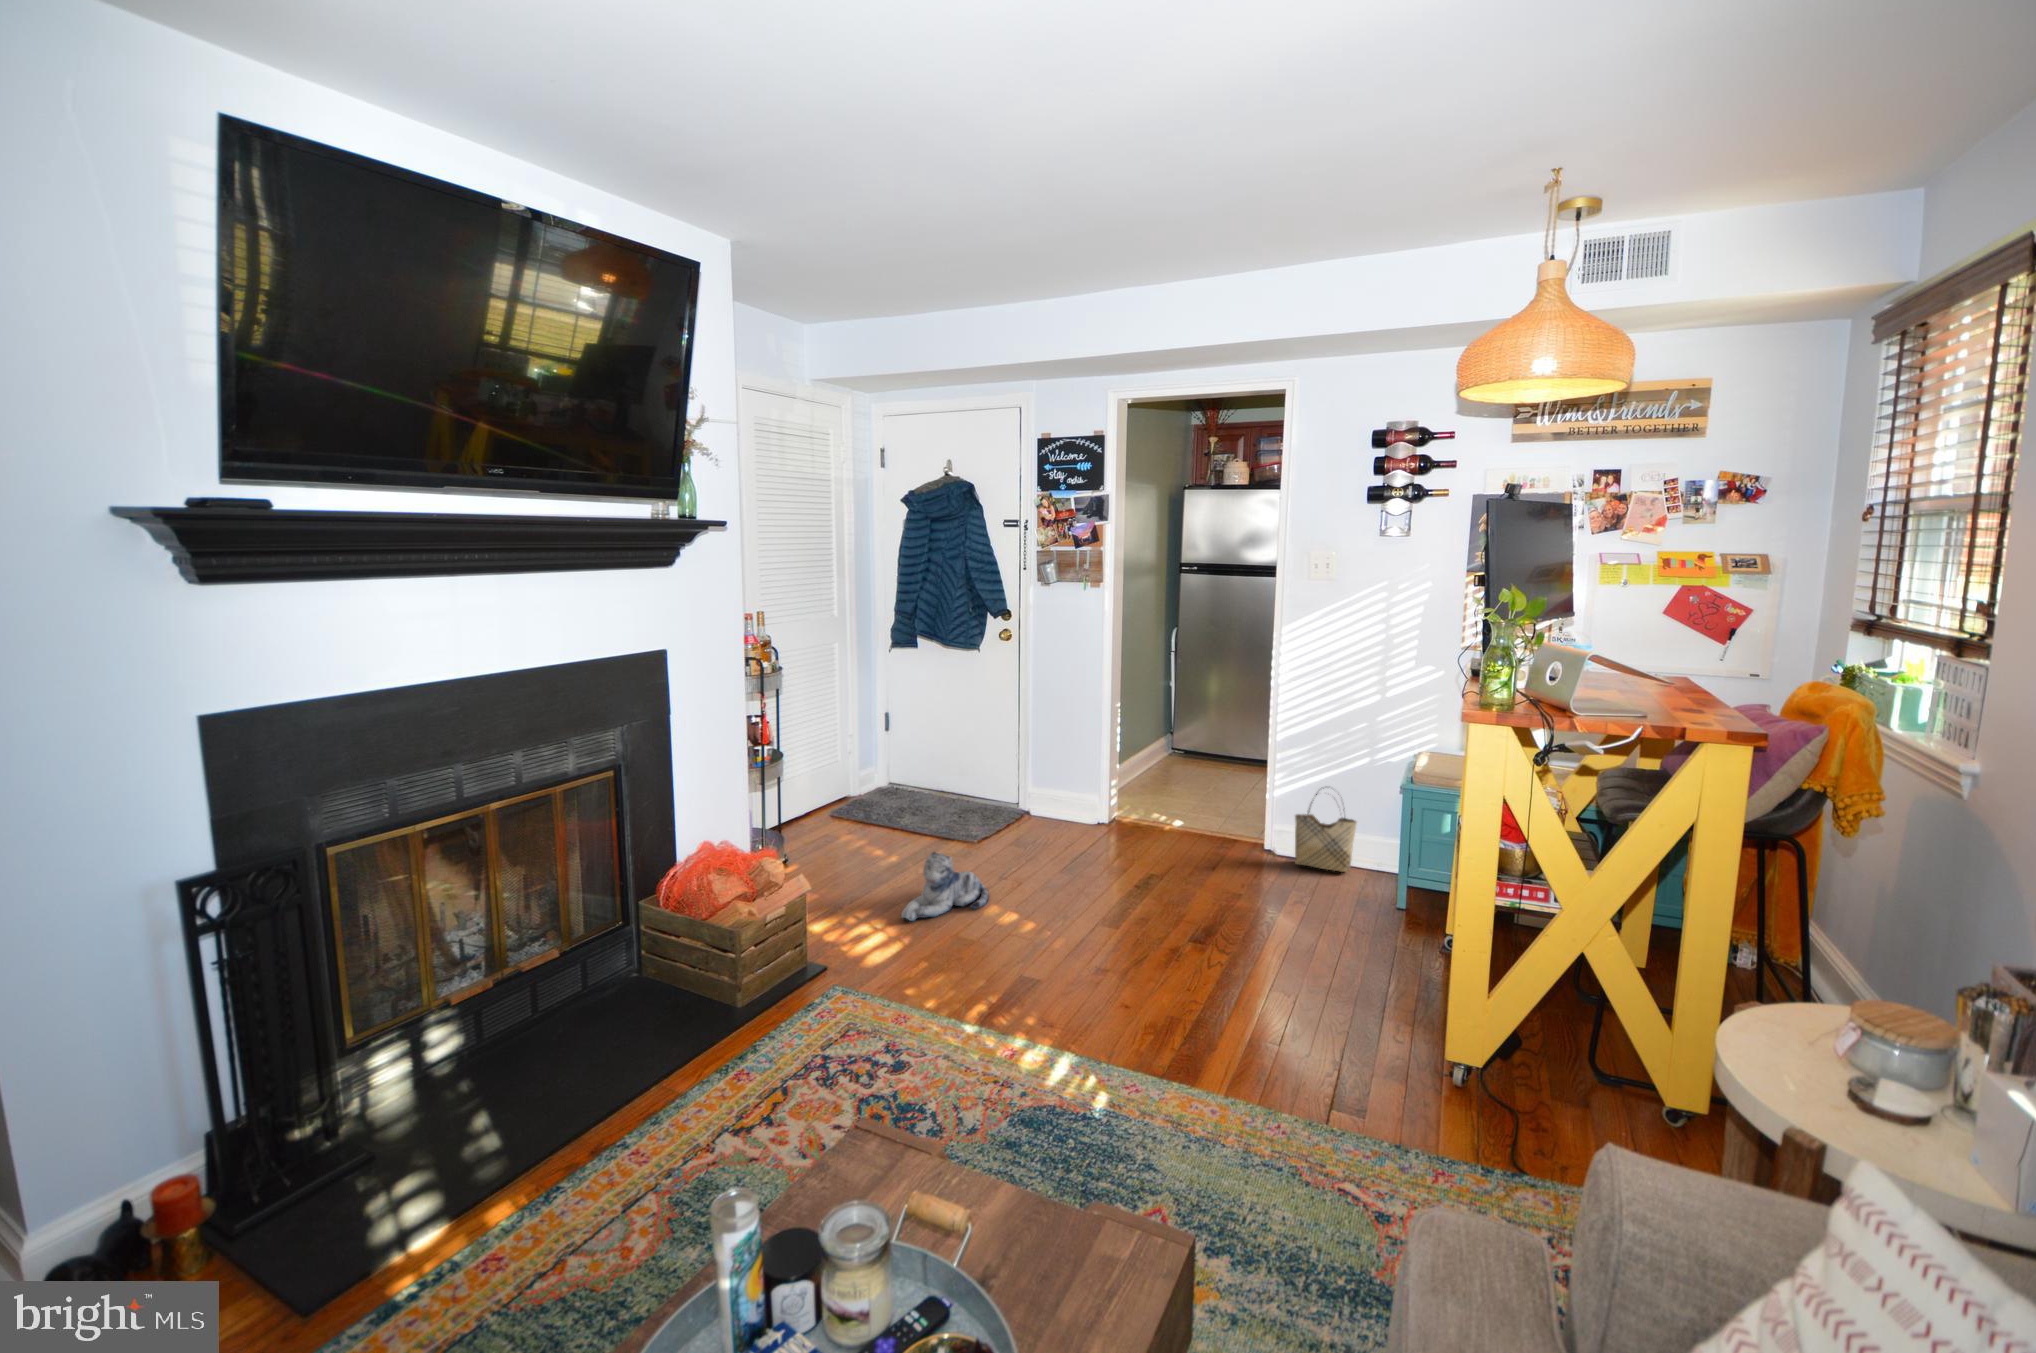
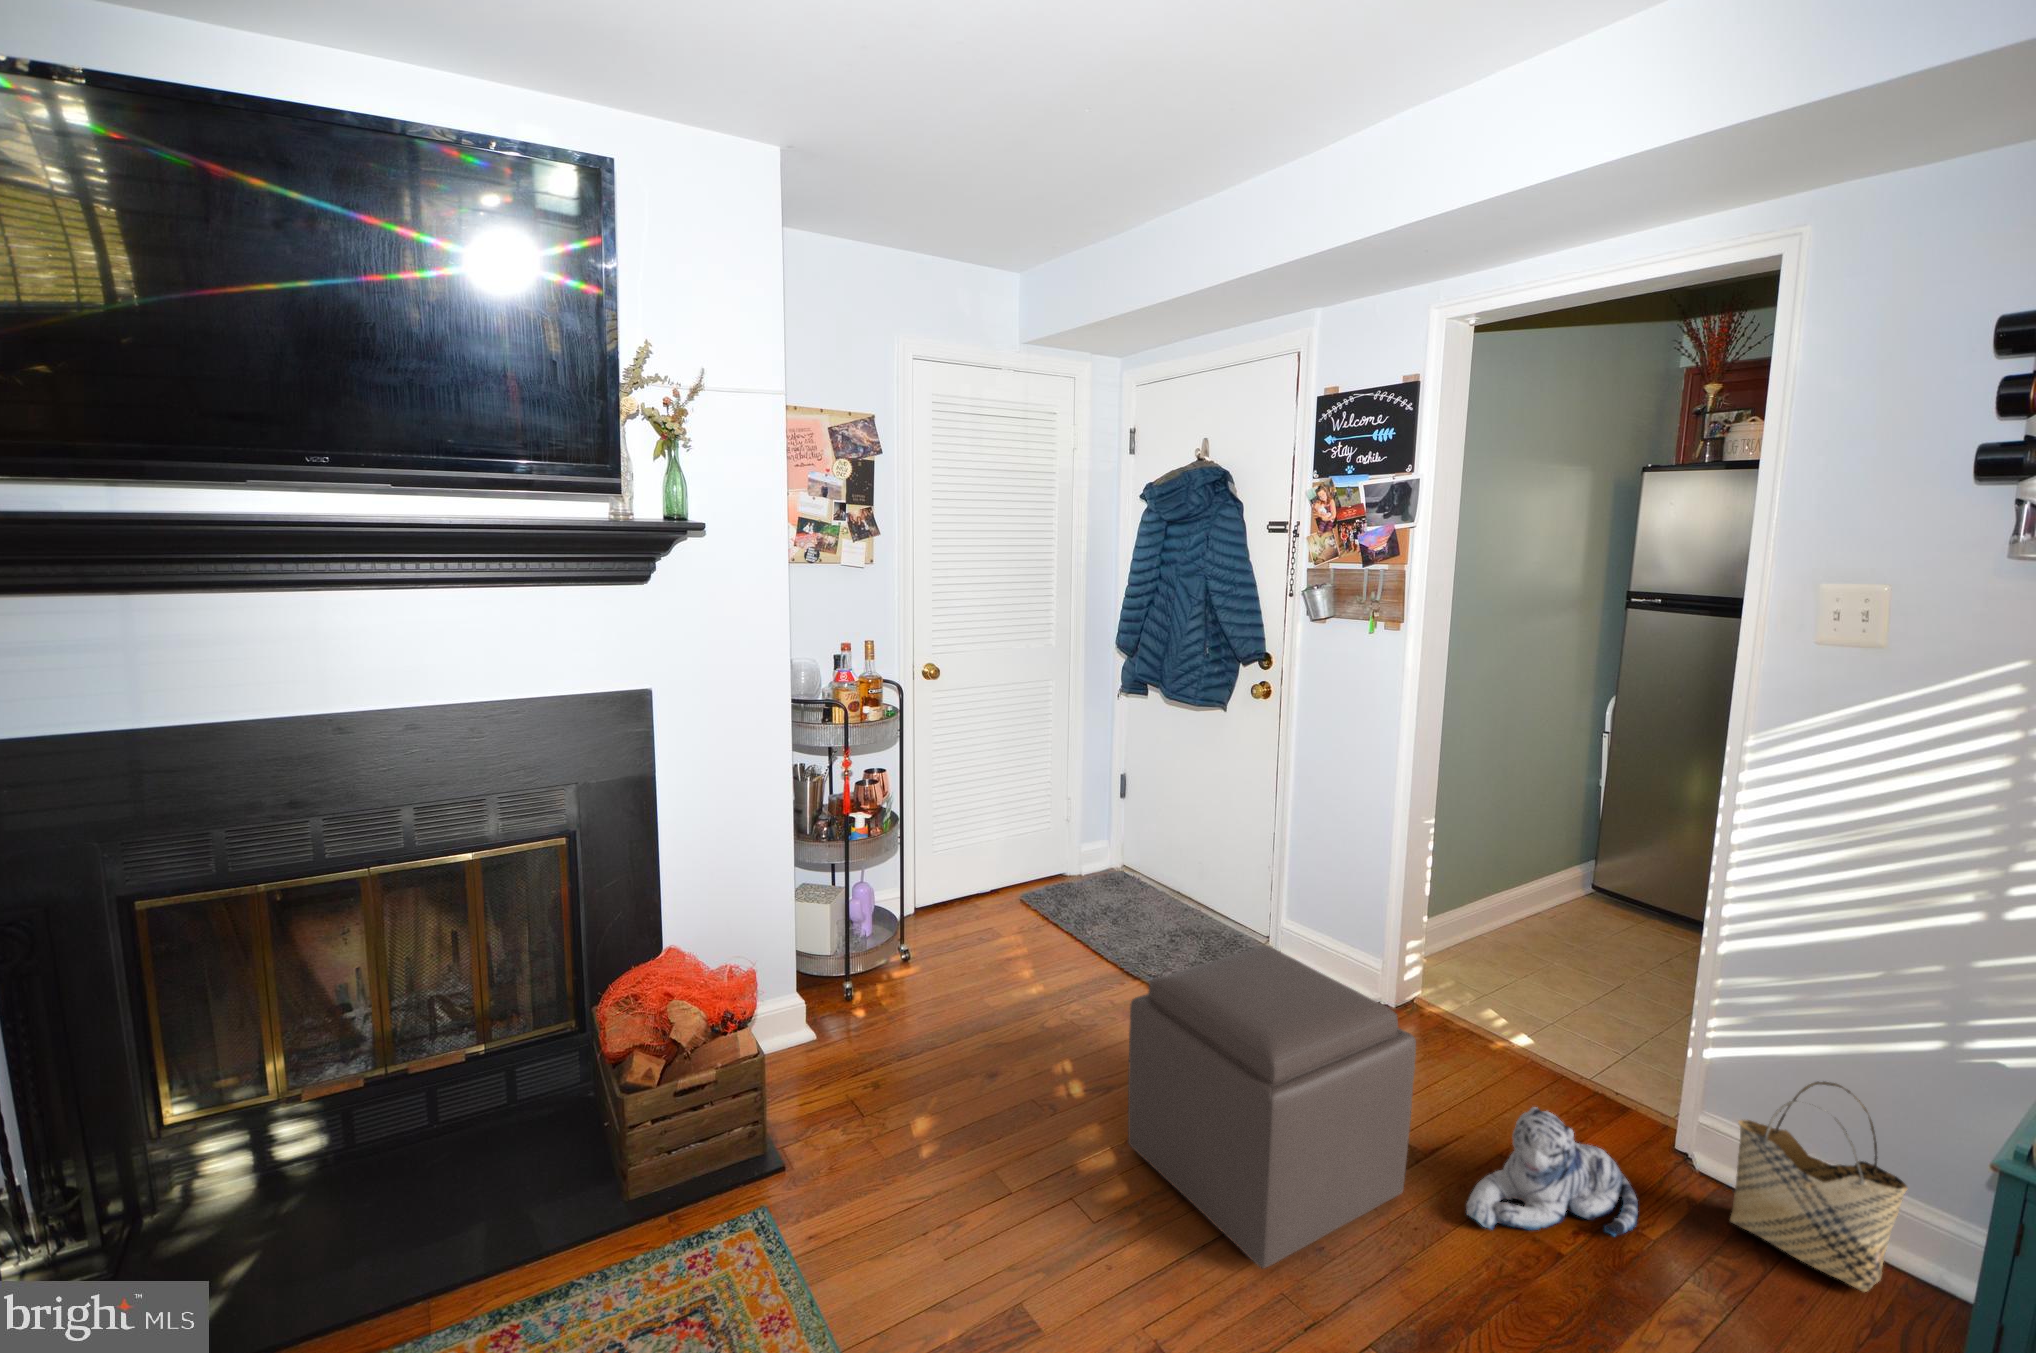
ottoman: none [1023,775,1171,925] -> present [1128,945,1416,1268]
plush toy: present [901,852,989,921] -> present [1466,1107,1638,1236]

